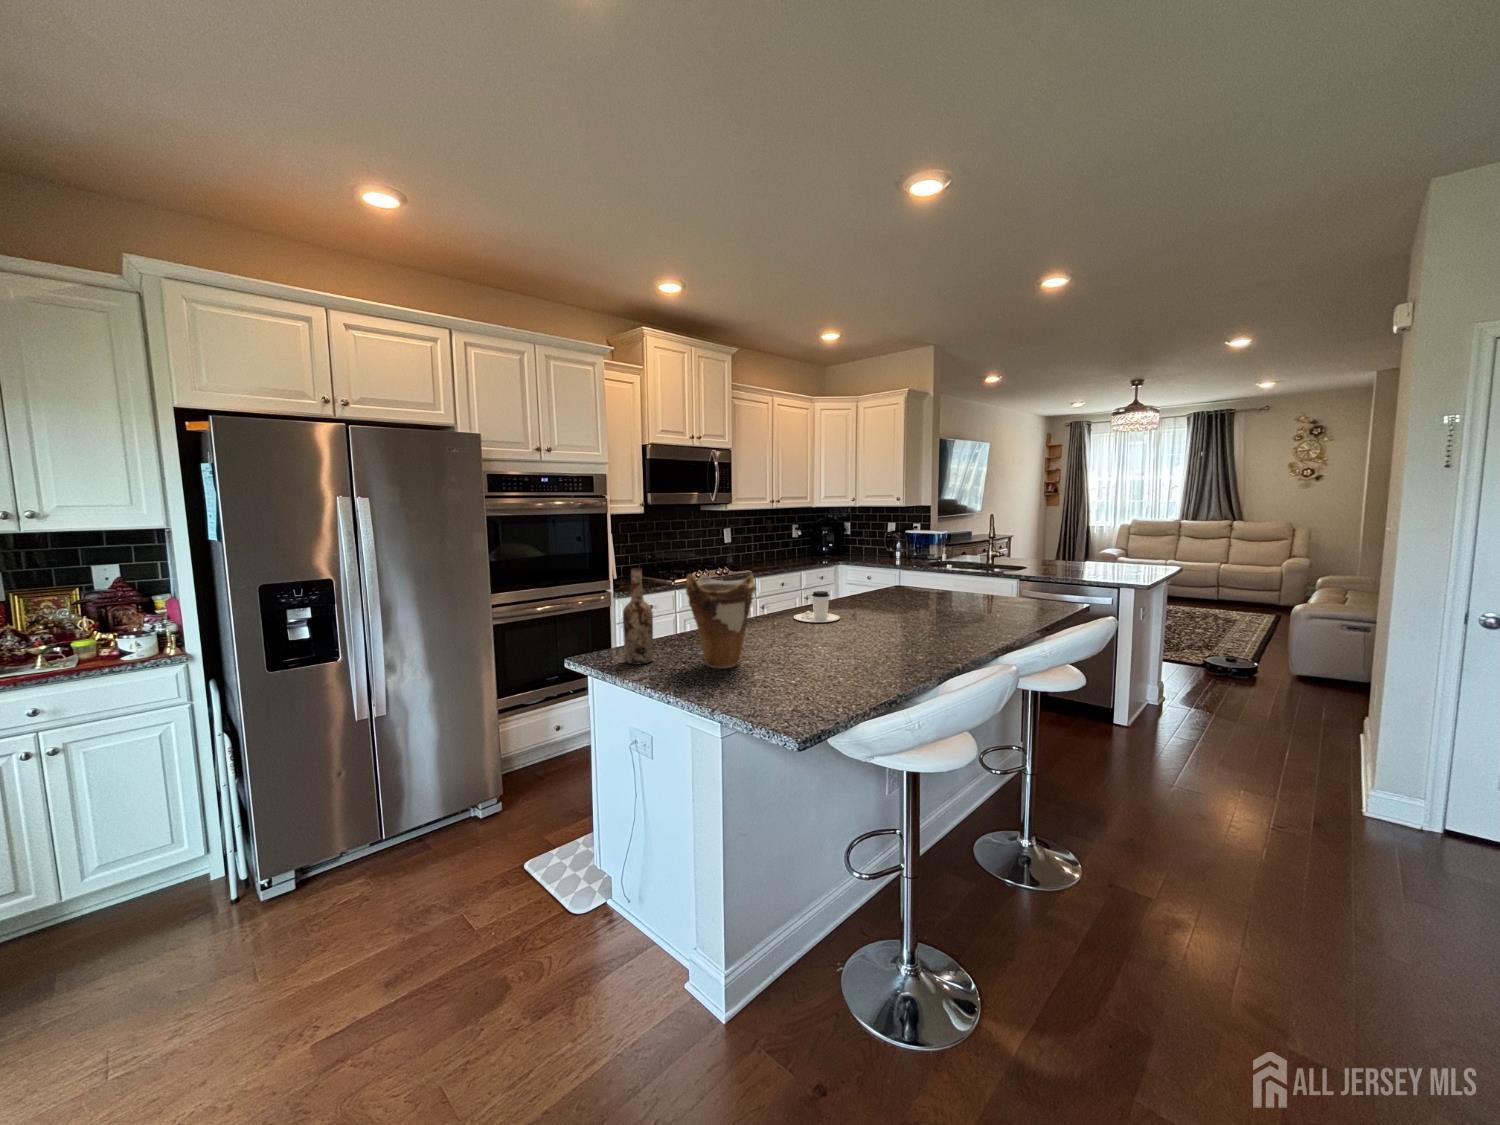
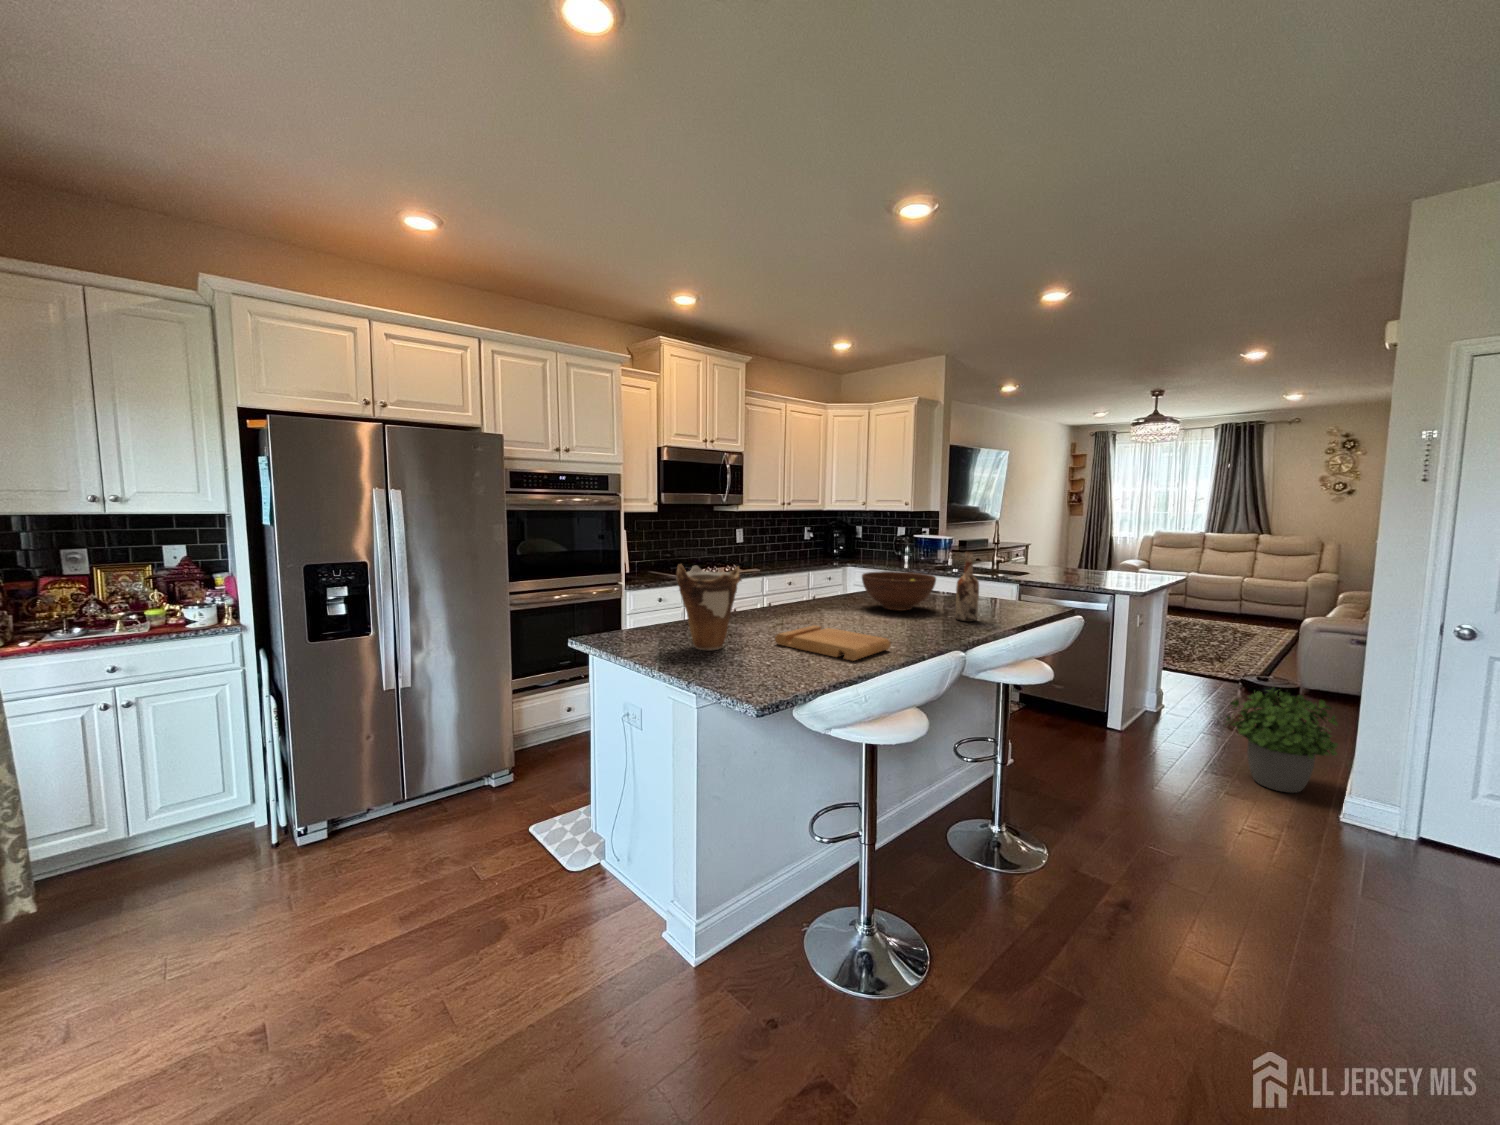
wine bottle: present [623,568,653,665] -> present [956,551,979,621]
fruit bowl: none [871,571,950,613] -> present [862,571,936,611]
coffee cup: present [794,591,840,623] -> none [786,587,829,616]
cutting board: none [793,635,921,676] -> present [775,625,891,661]
potted plant: none [1238,678,1358,786] -> present [1225,687,1338,793]

